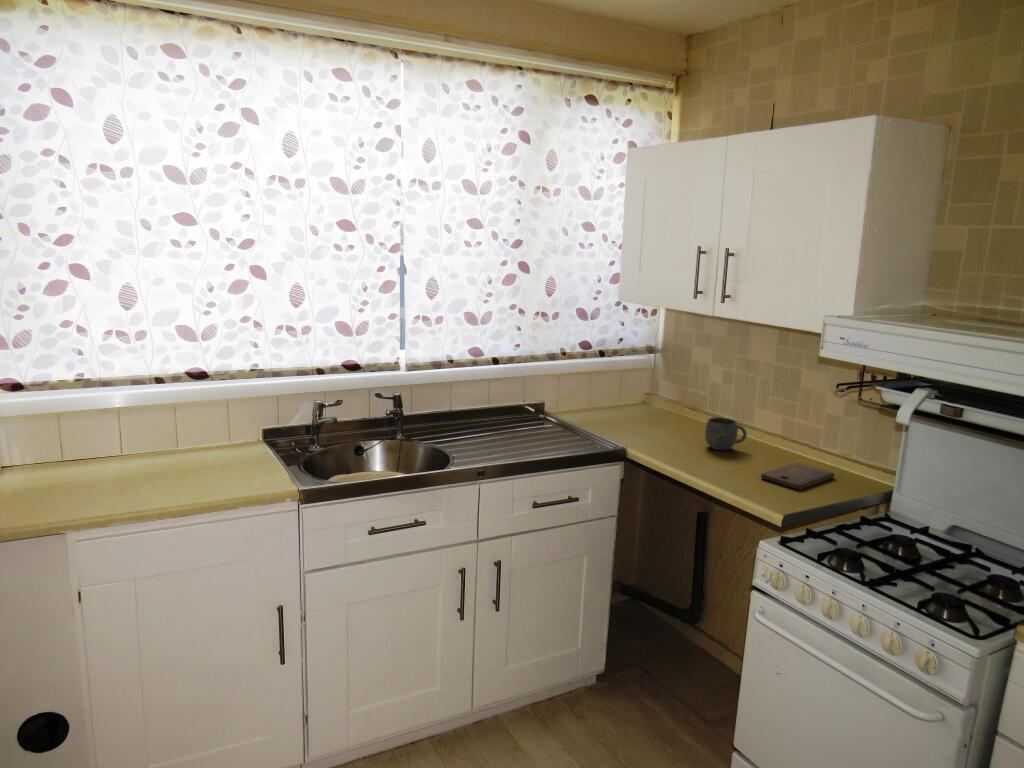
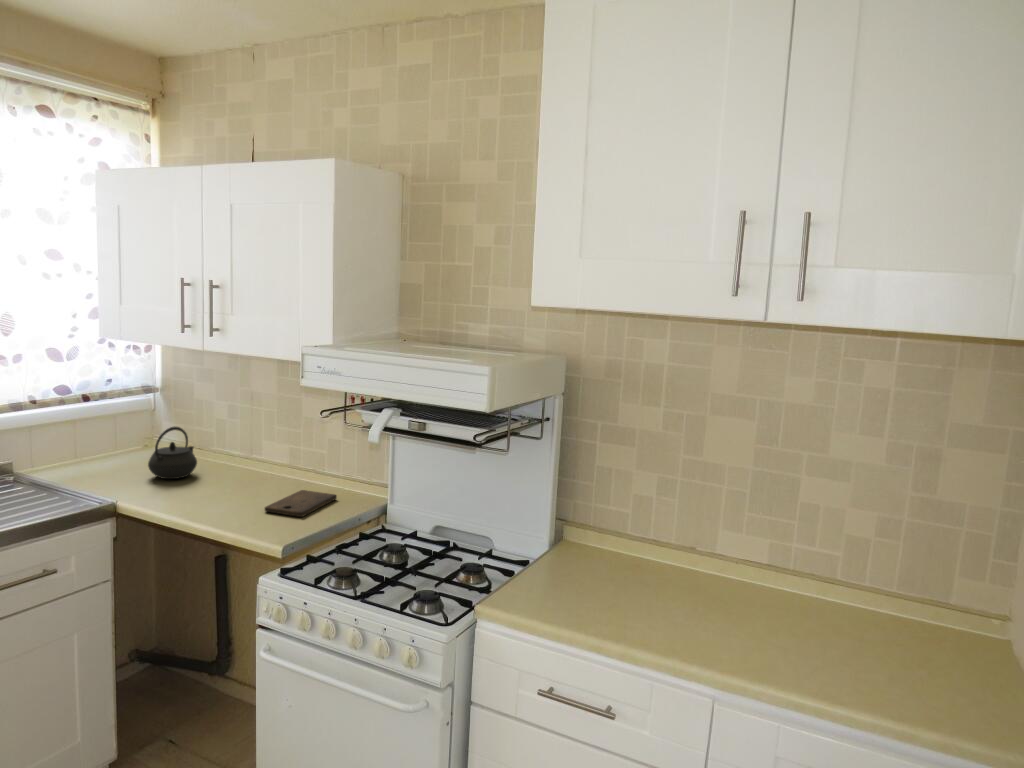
kettle: none [651,386,693,435] -> present [148,426,197,479]
mug: present [705,417,747,450] -> none [209,454,253,489]

